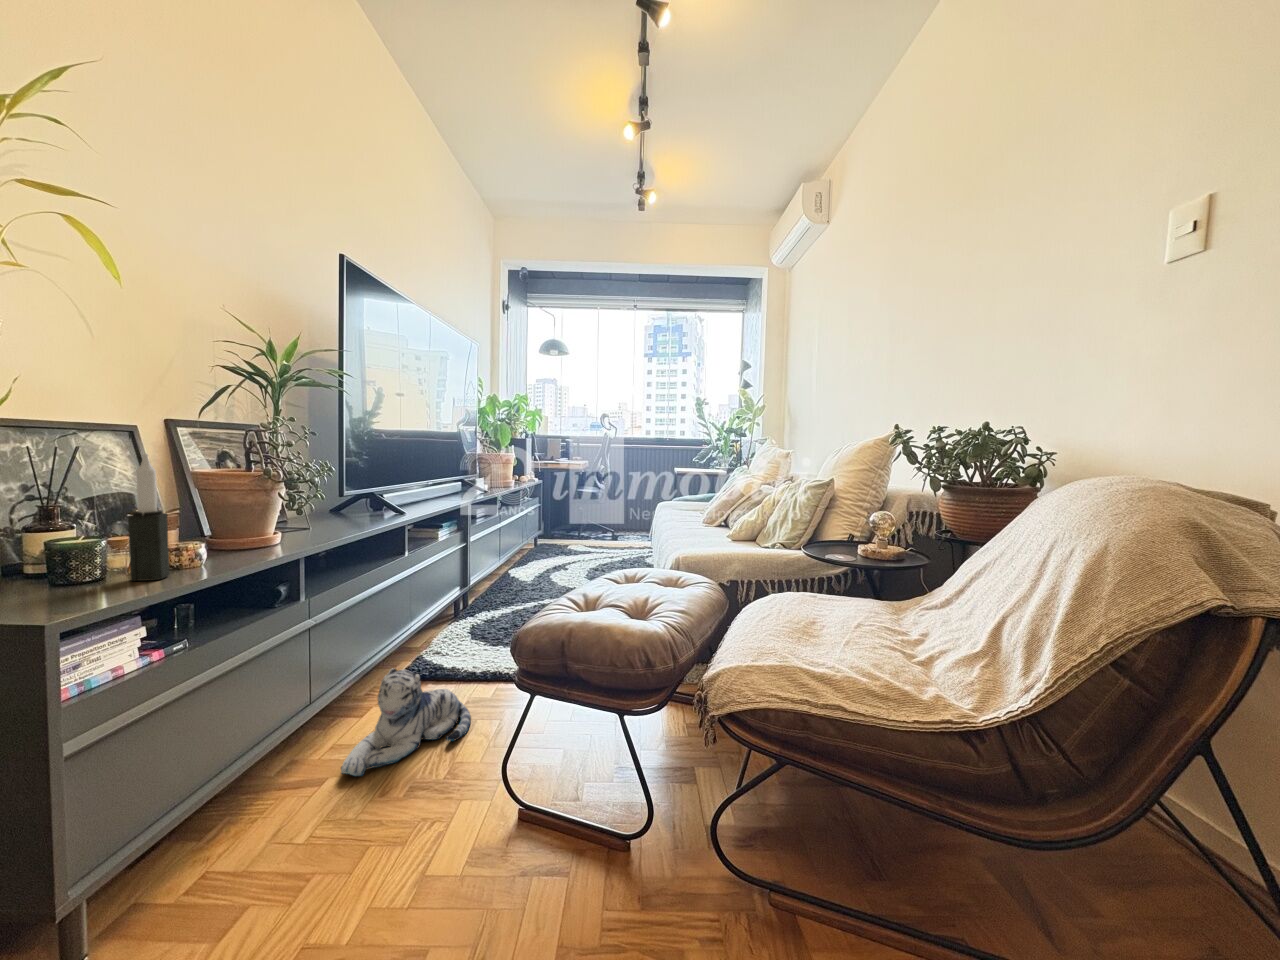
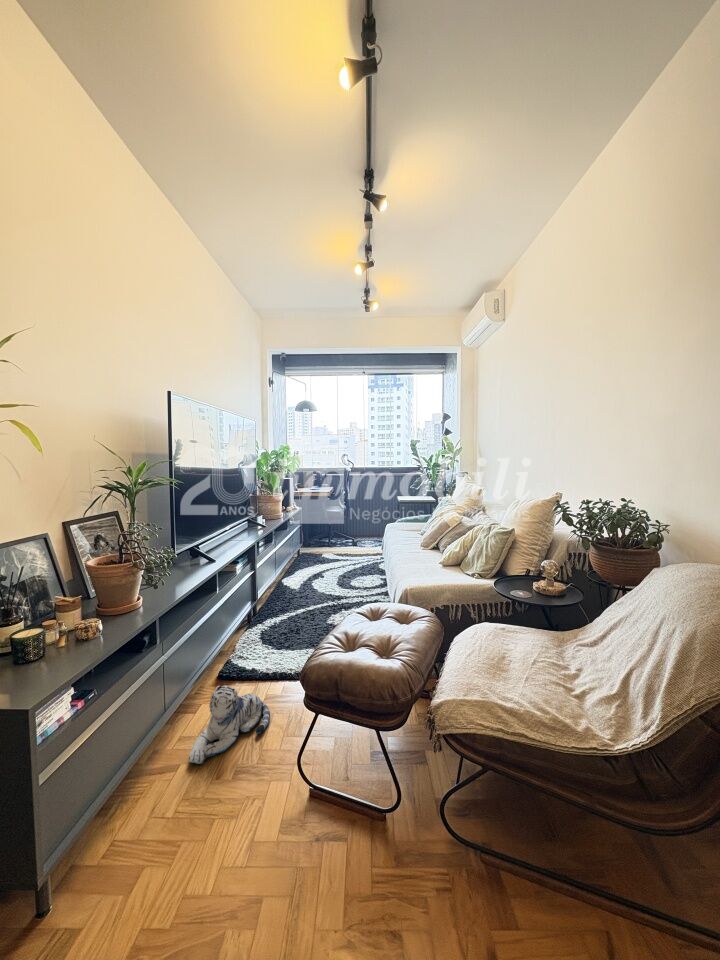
candle: present [128,453,169,581] -> none [57,572,82,655]

